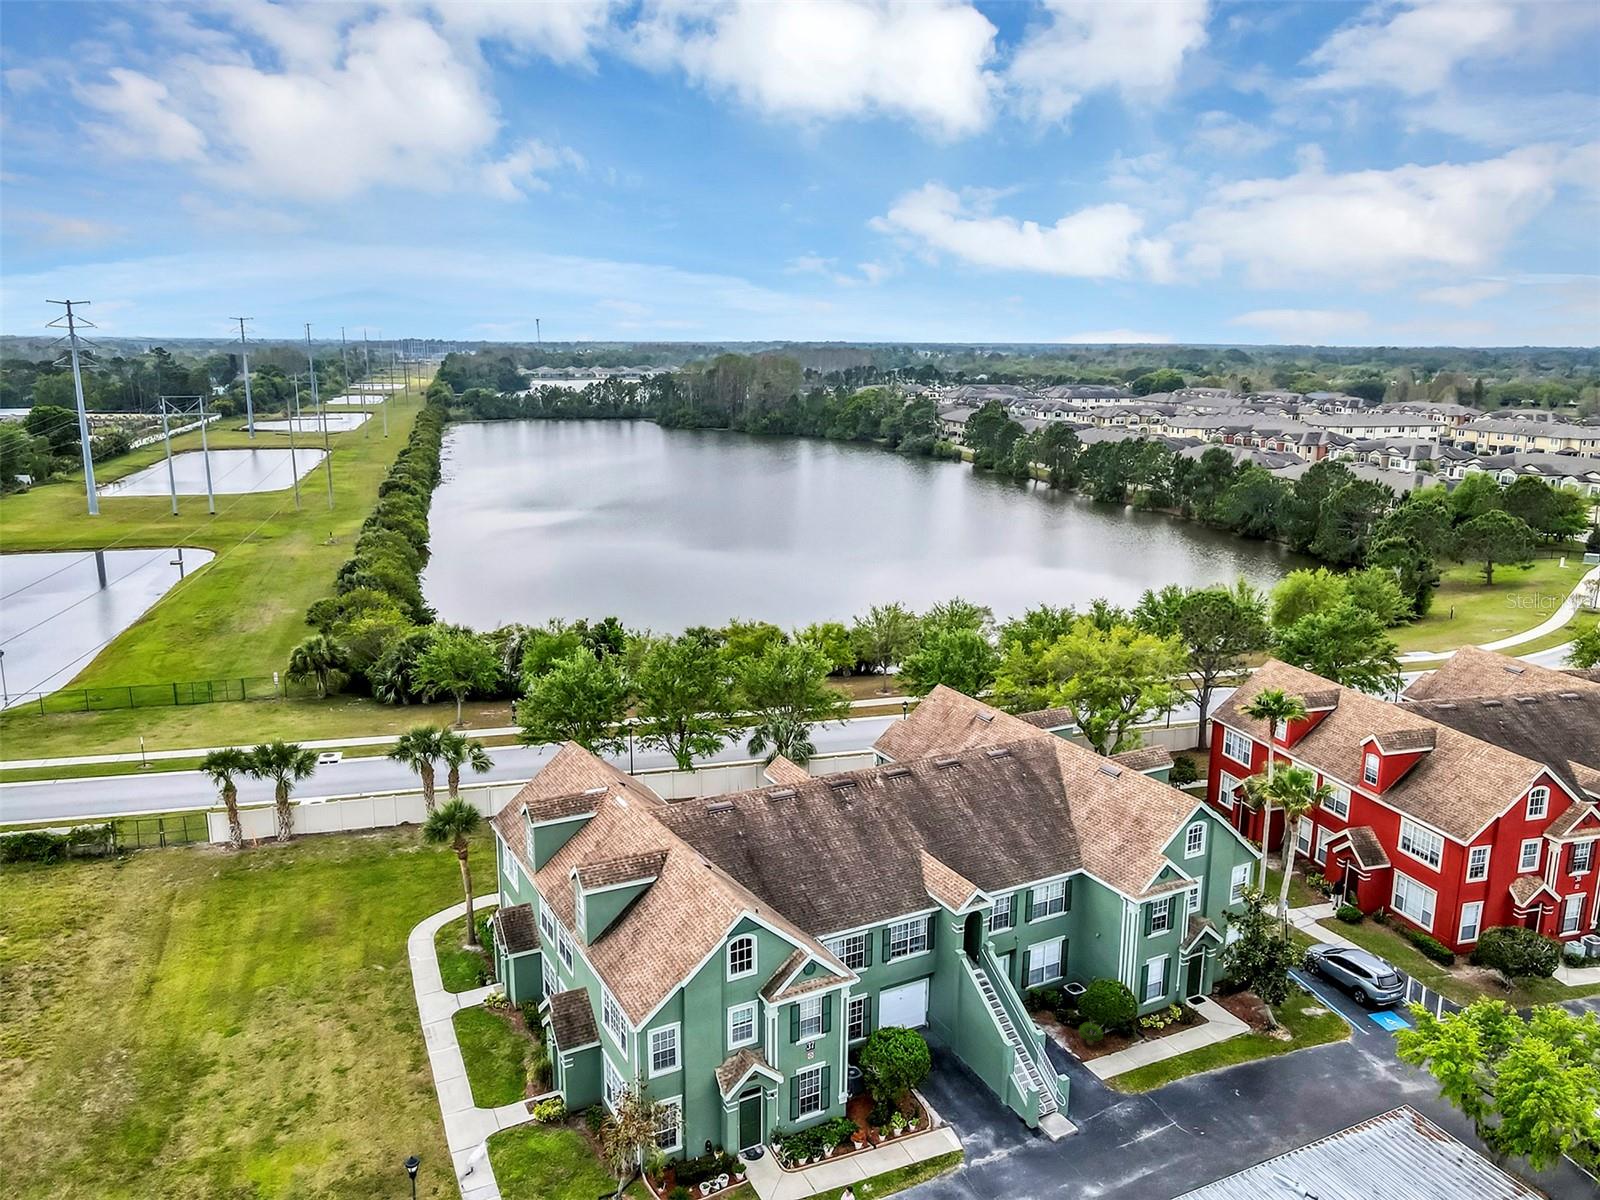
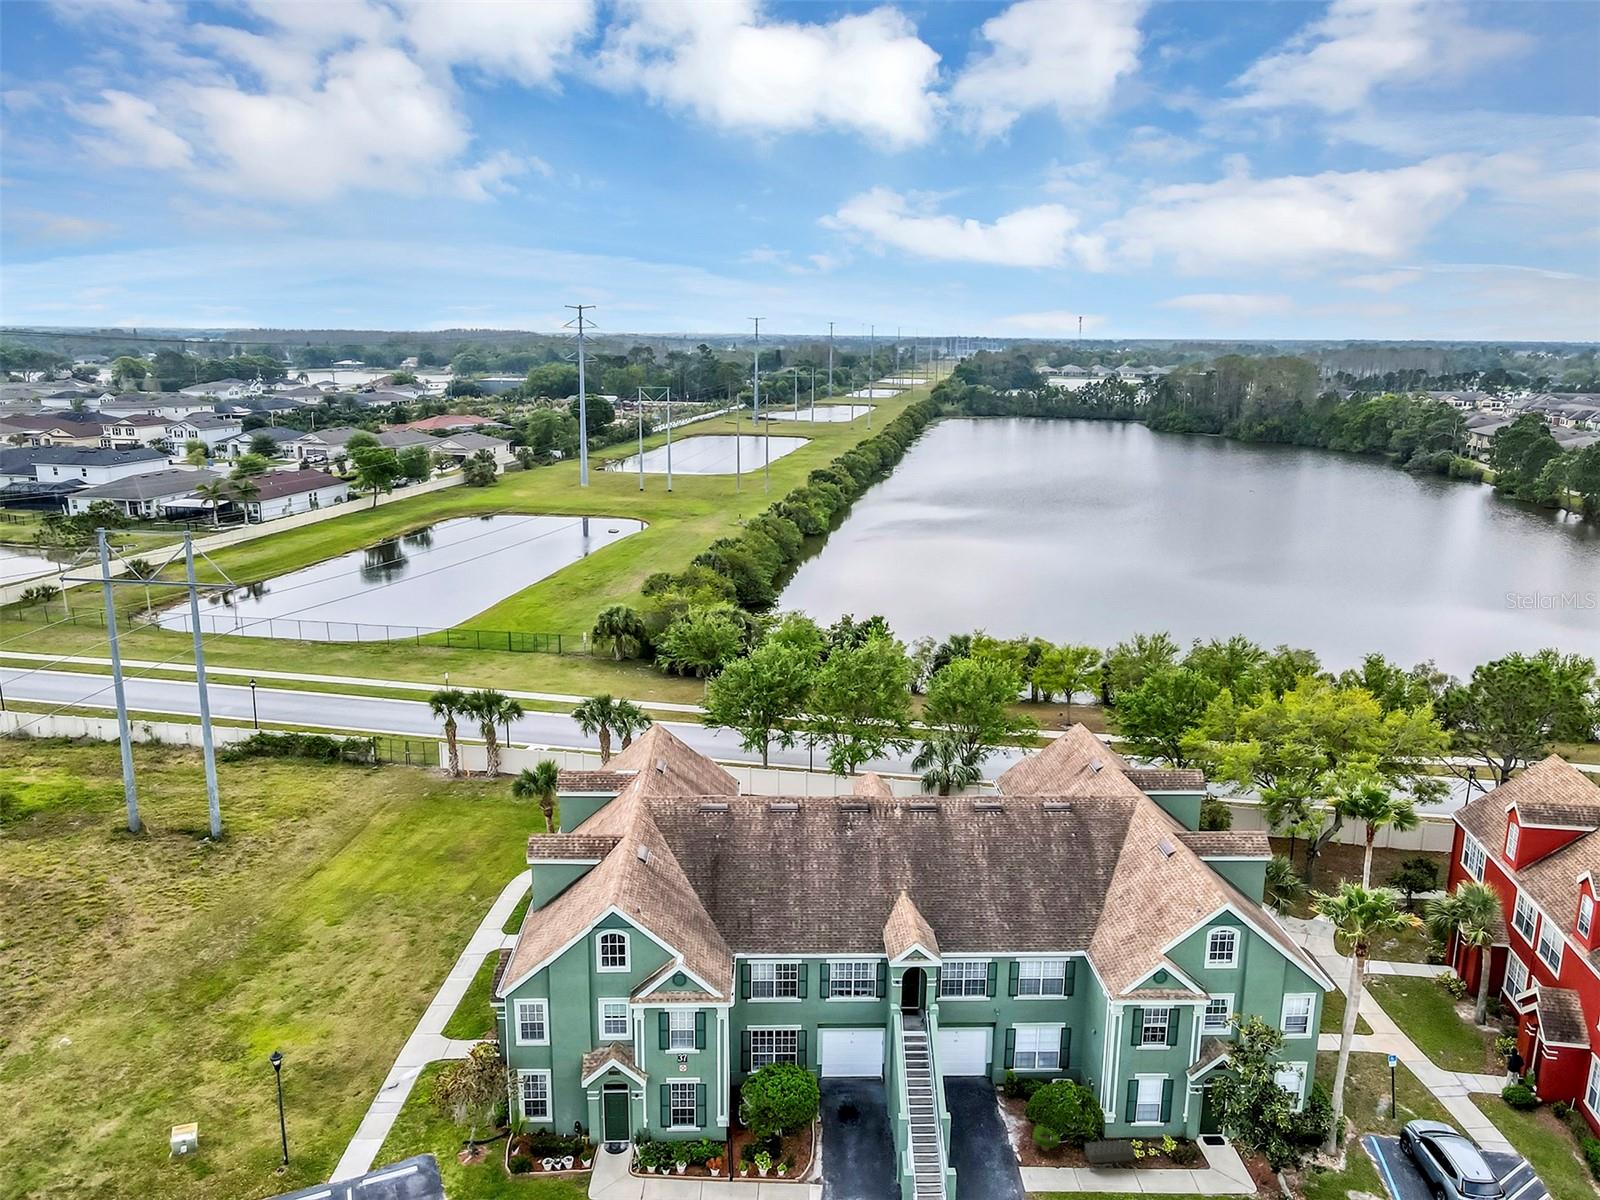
bench: none [1123,1016,1163,1051] -> present [1084,1140,1135,1171]

